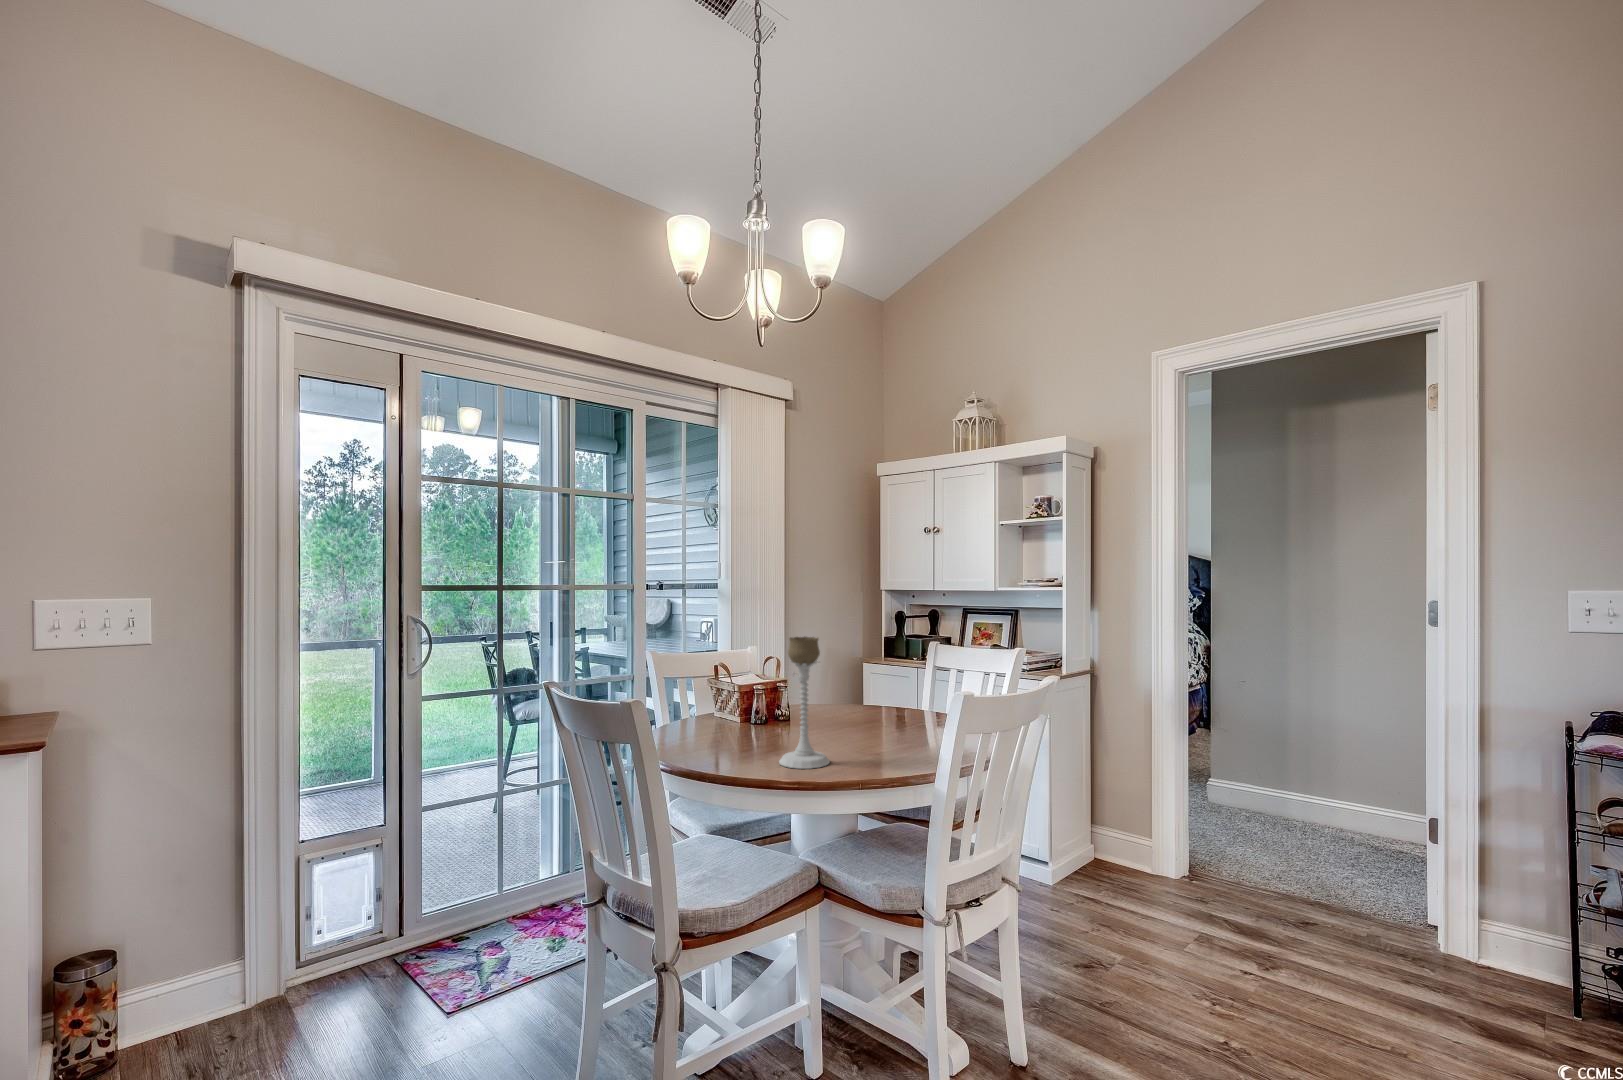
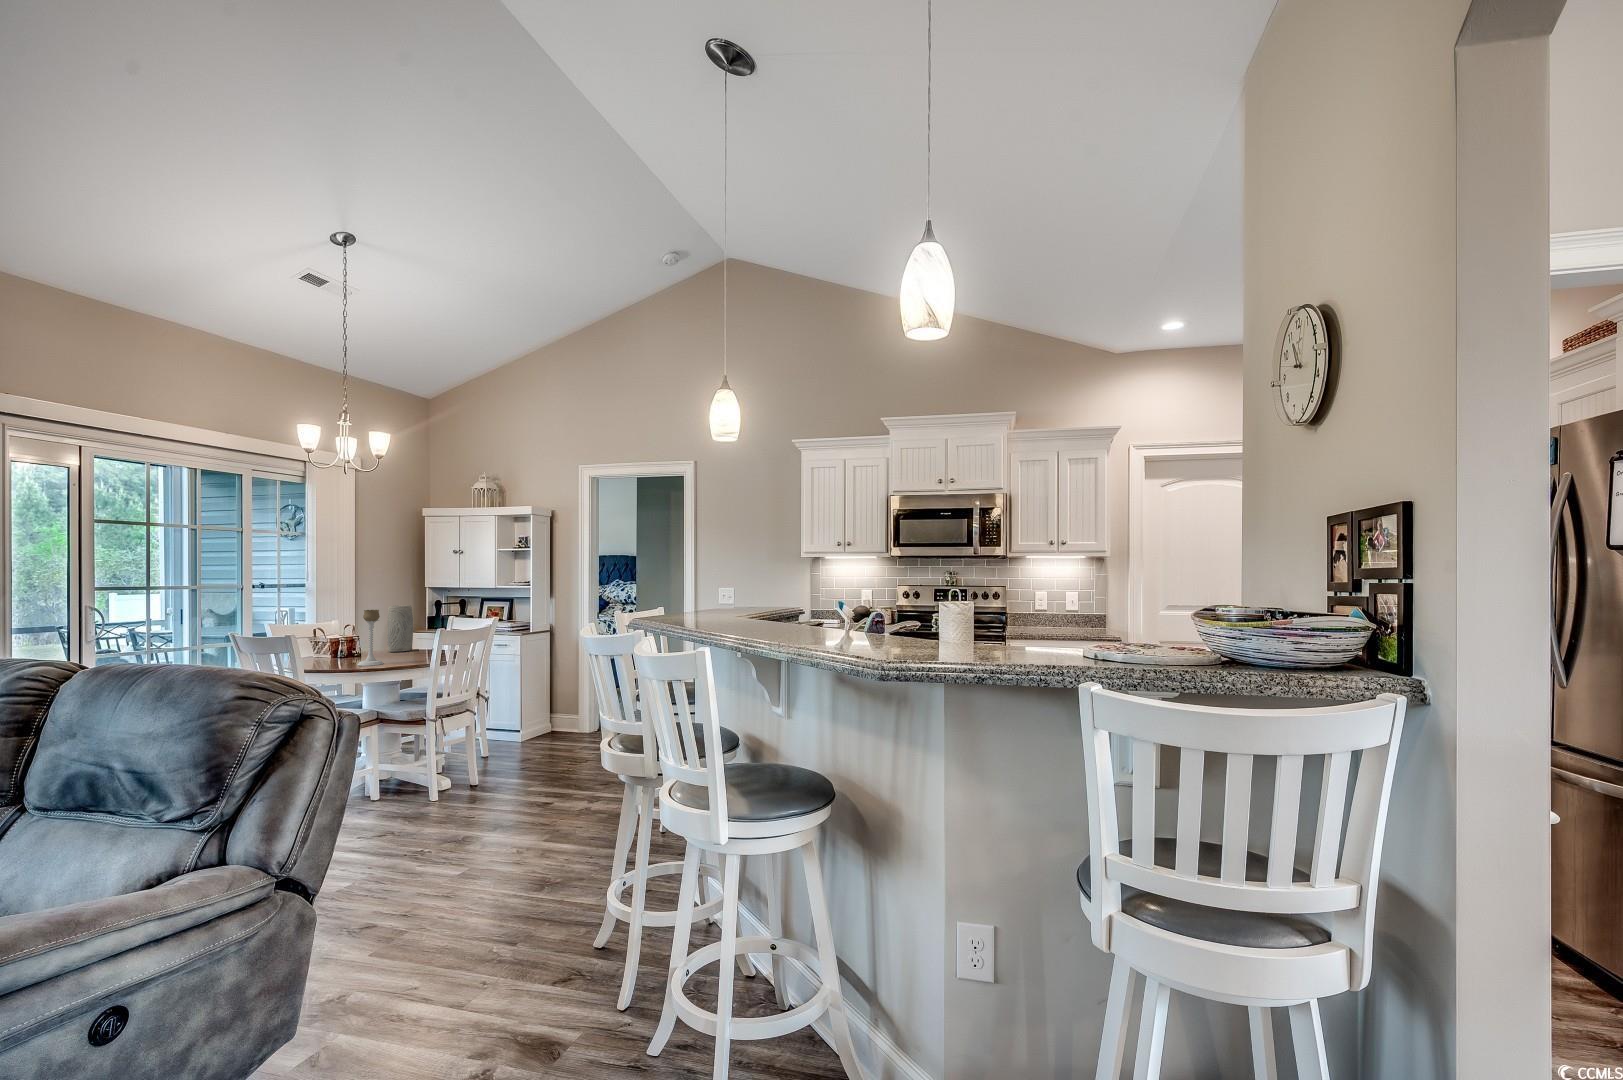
vase: none [834,622,877,714] -> present [387,605,413,652]

